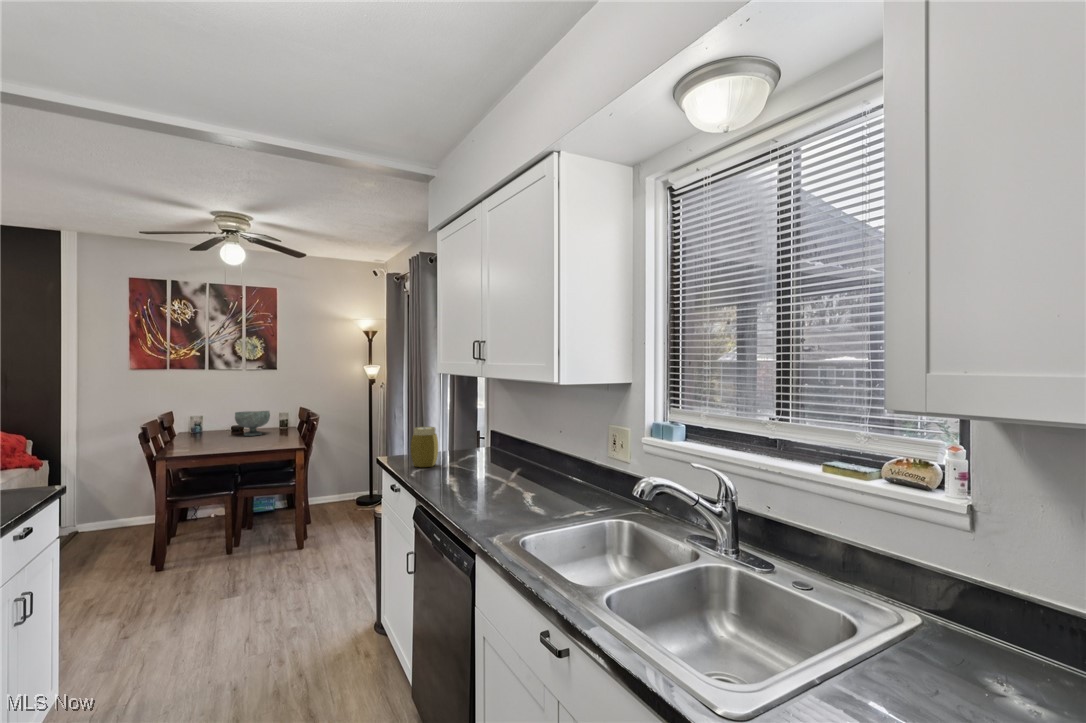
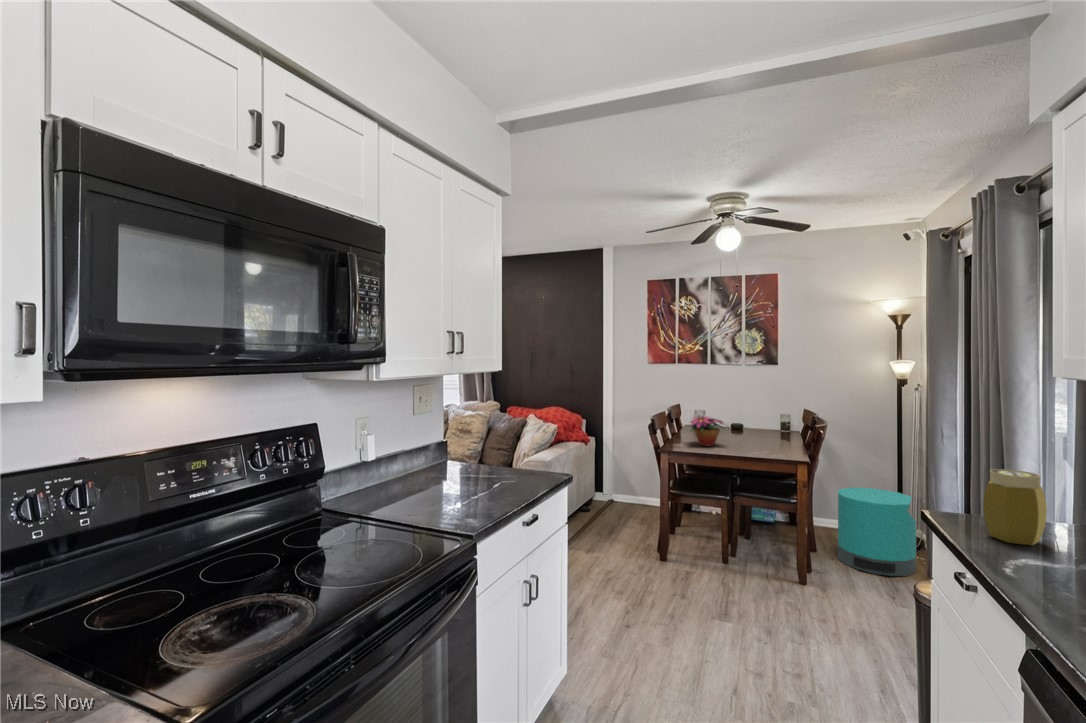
decorative bowl: present [235,411,270,436] -> none [733,410,770,437]
flower arrangement: none [184,418,234,448] -> present [690,416,724,447]
trash can: none [328,464,382,528] -> present [838,488,916,576]

